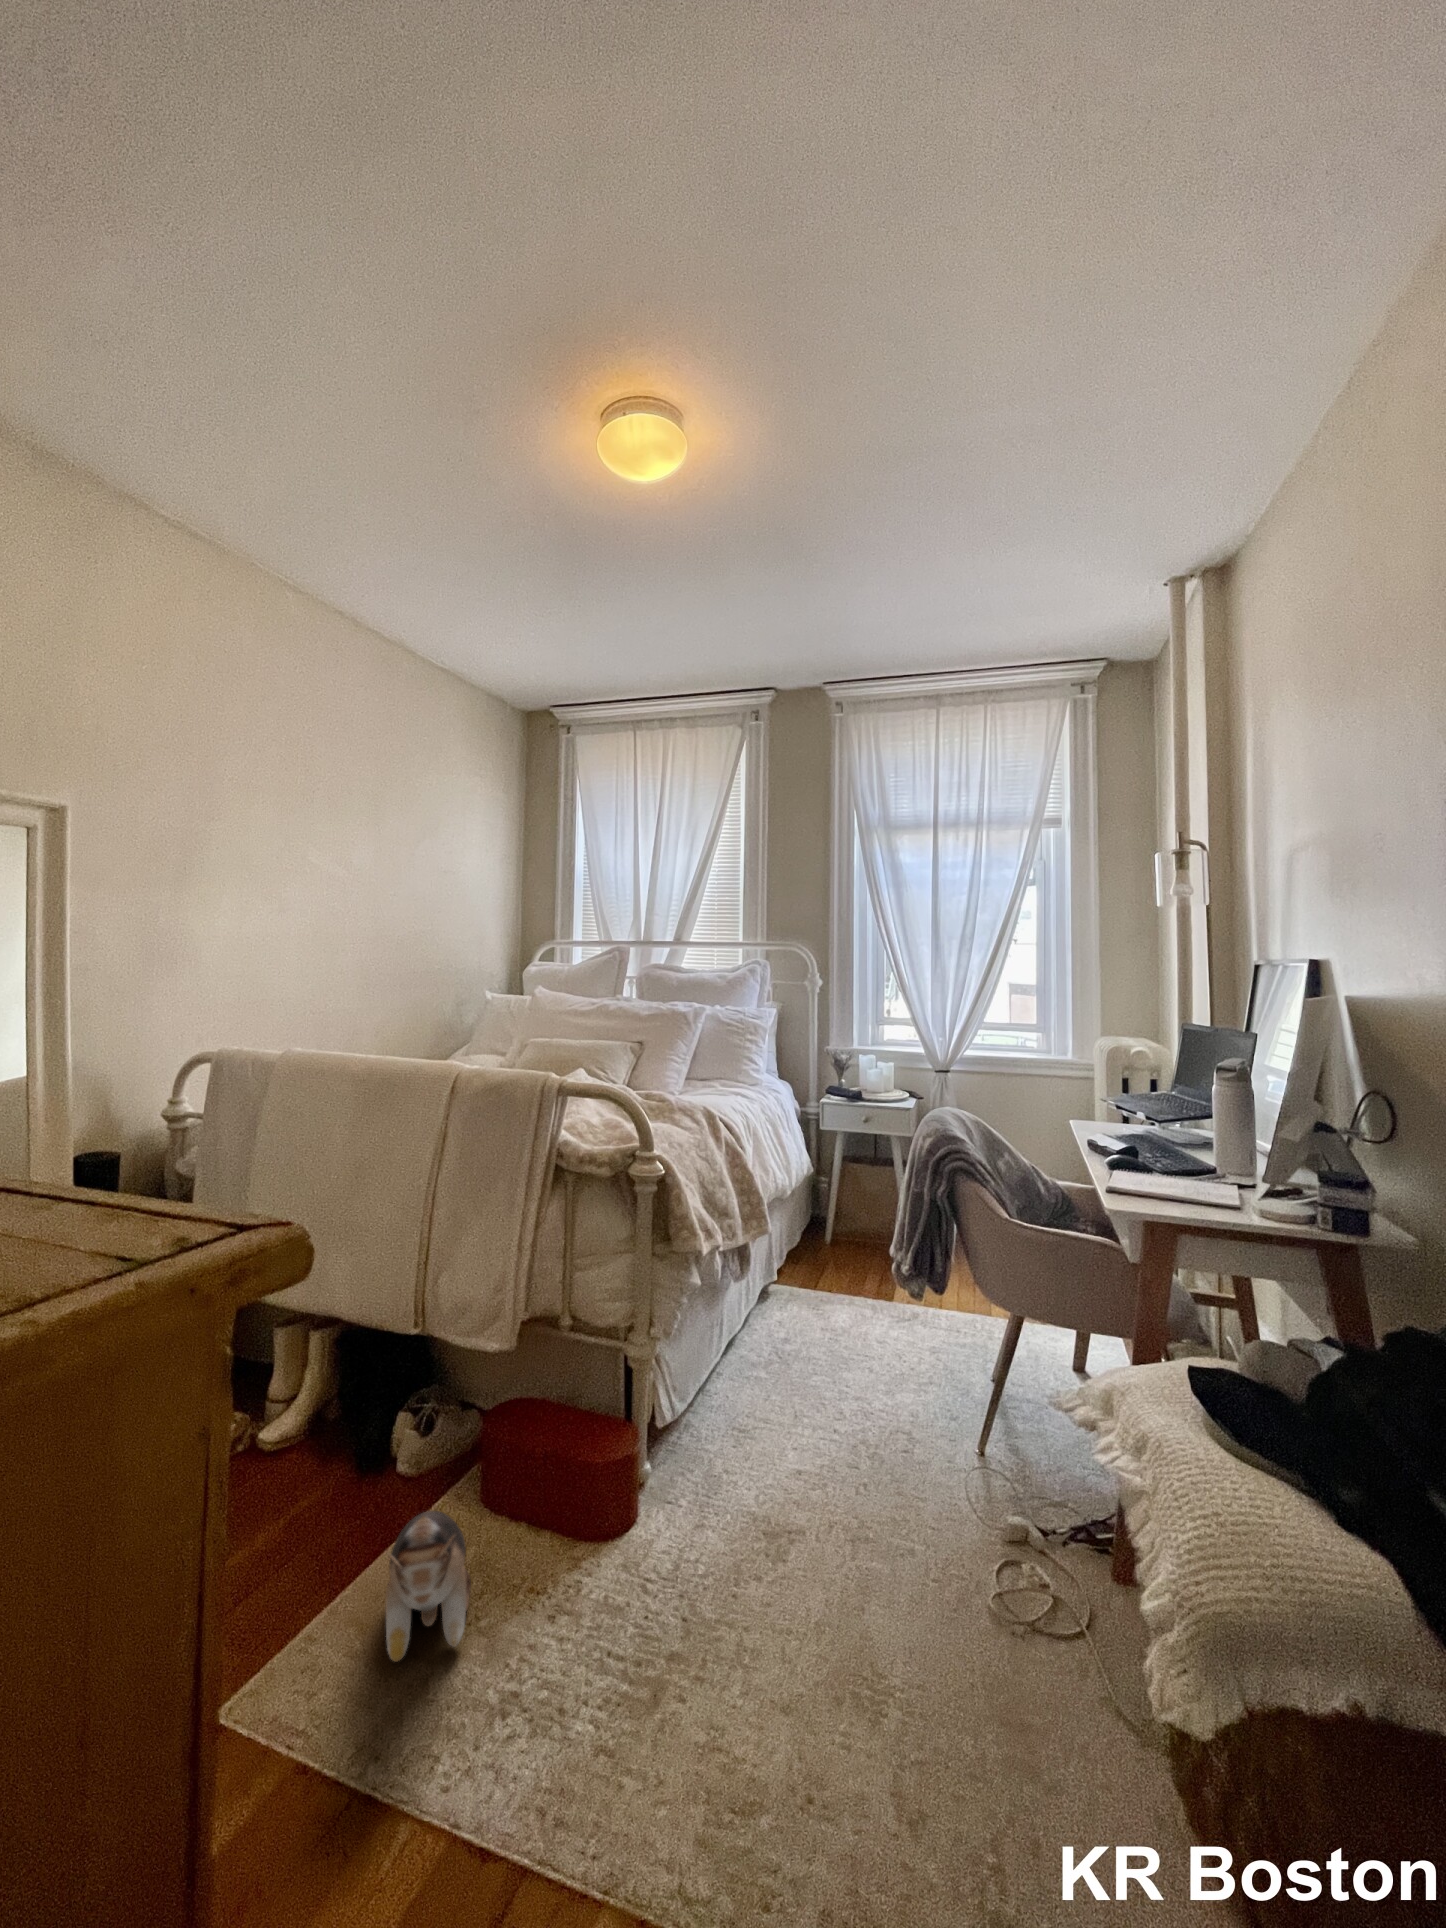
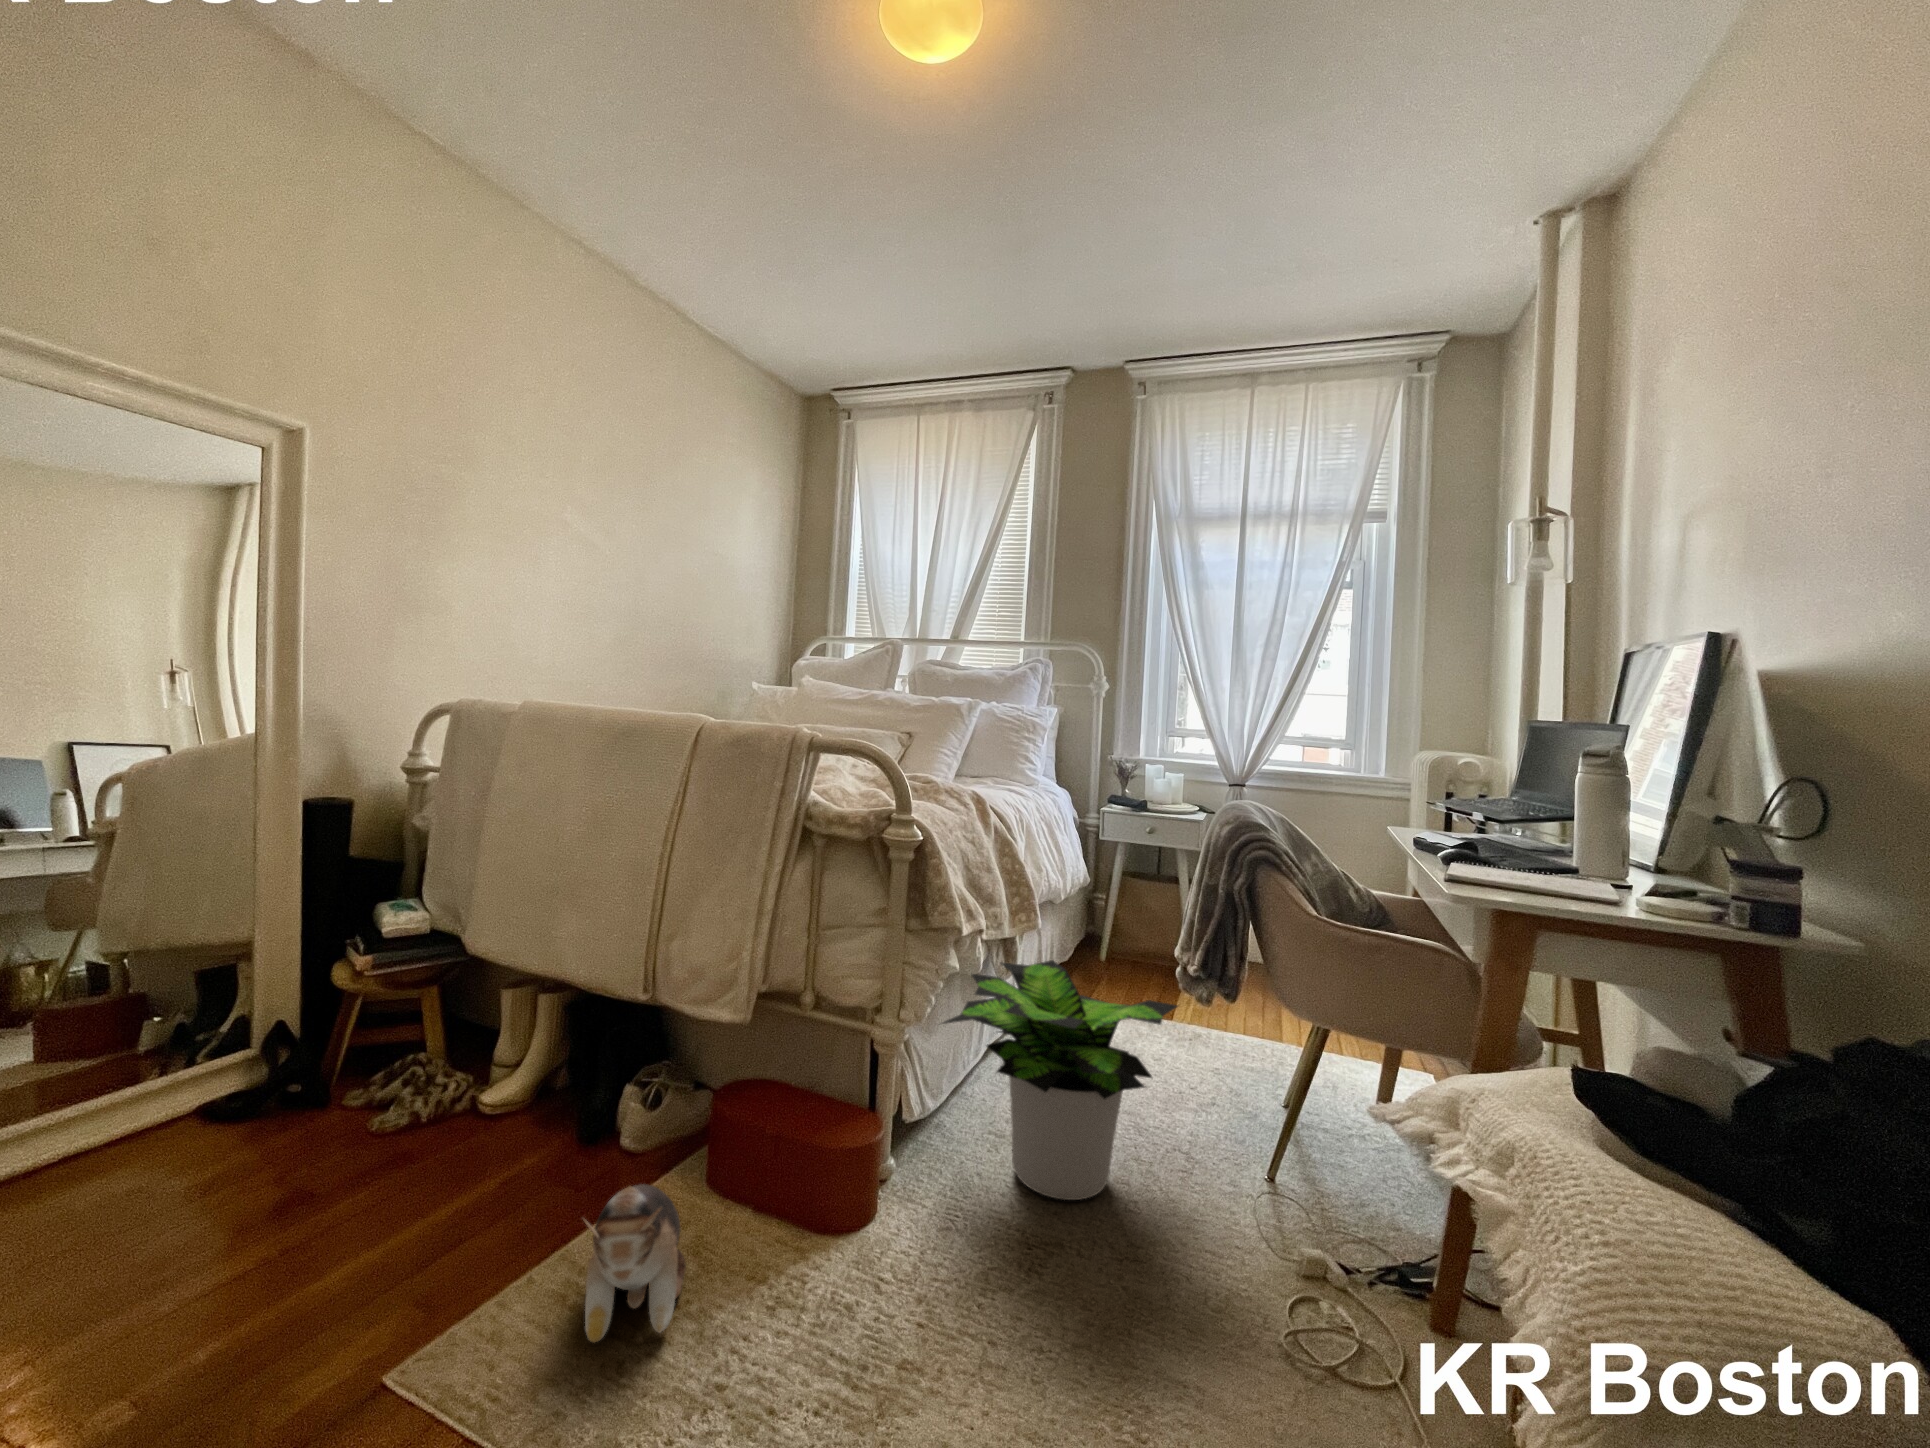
potted plant: none [682,1264,895,1488] -> present [943,960,1178,1200]

